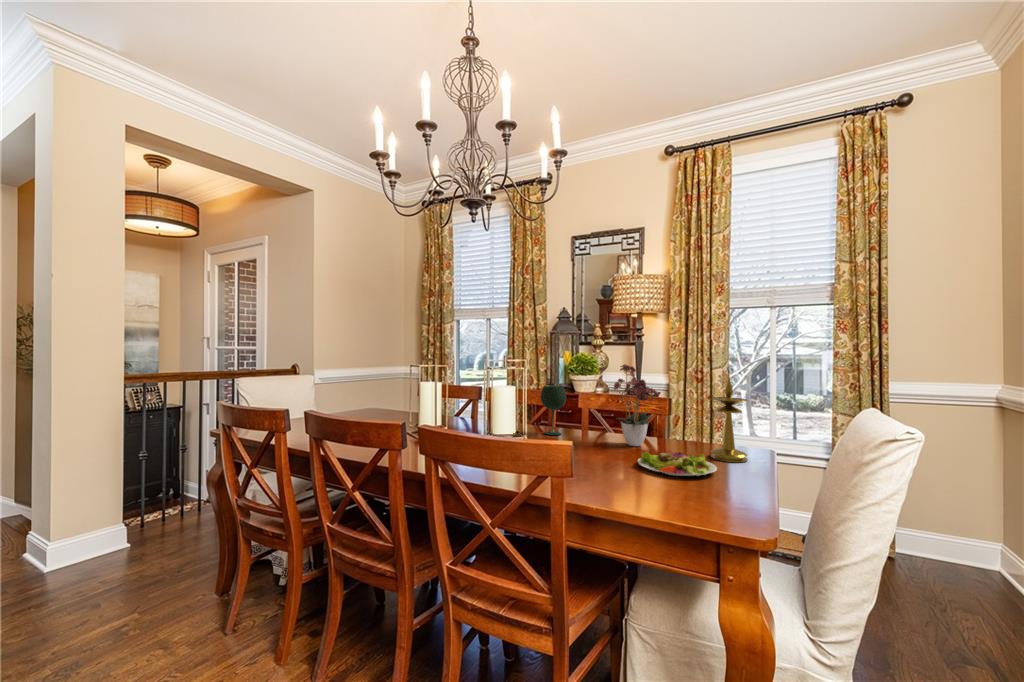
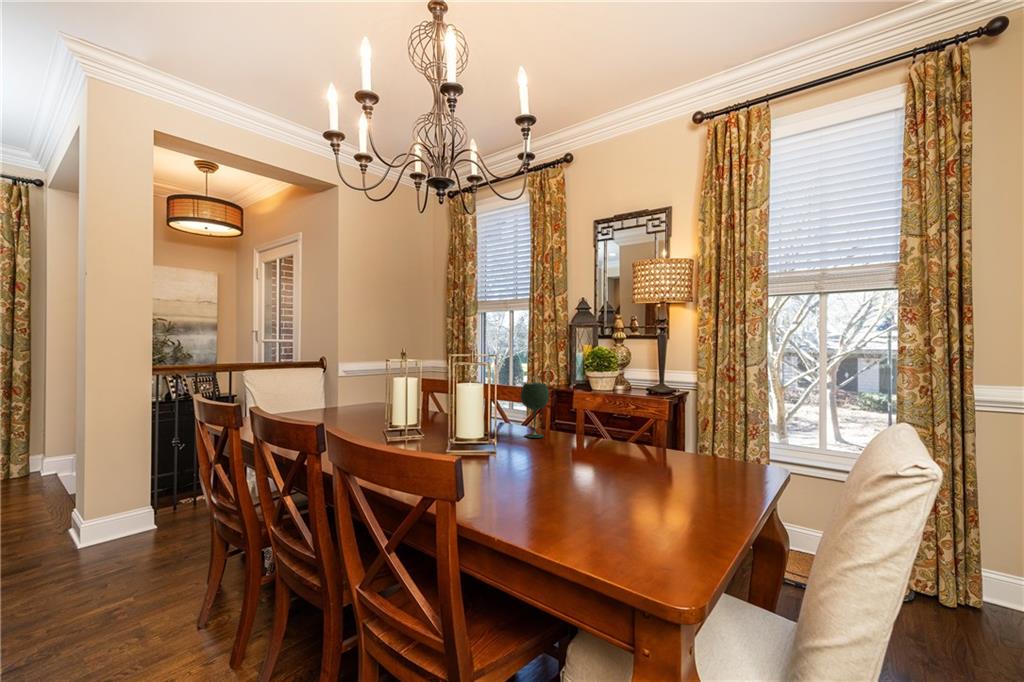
flower arrangement: present [614,364,659,446] -> none [592,355,647,455]
candlestick: present [711,378,748,462] -> none [701,377,746,481]
salad plate: present [638,452,717,476] -> none [598,464,692,497]

